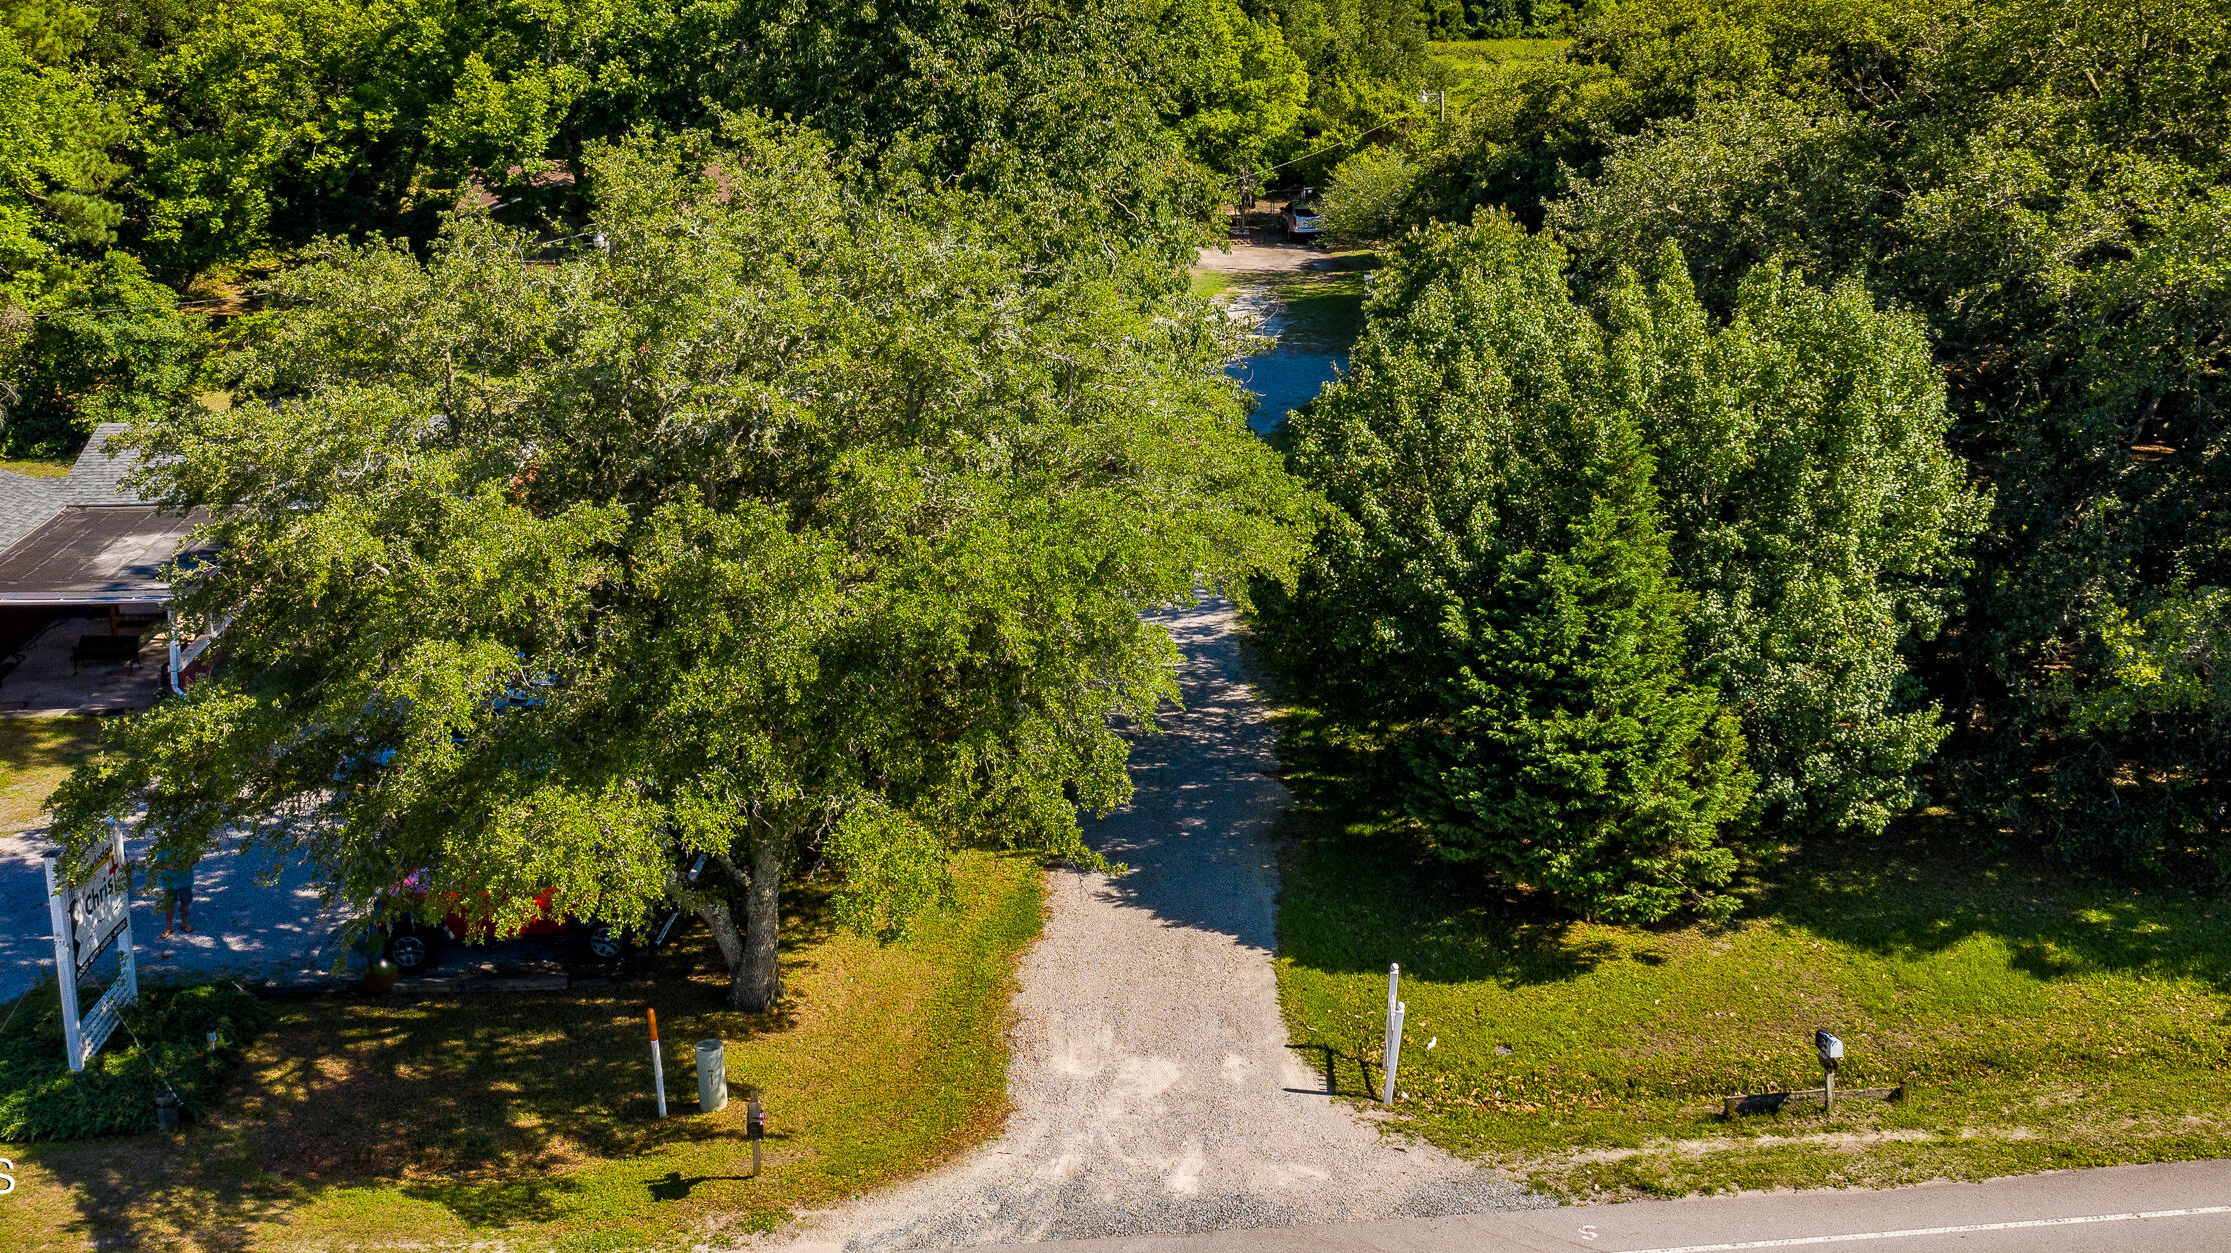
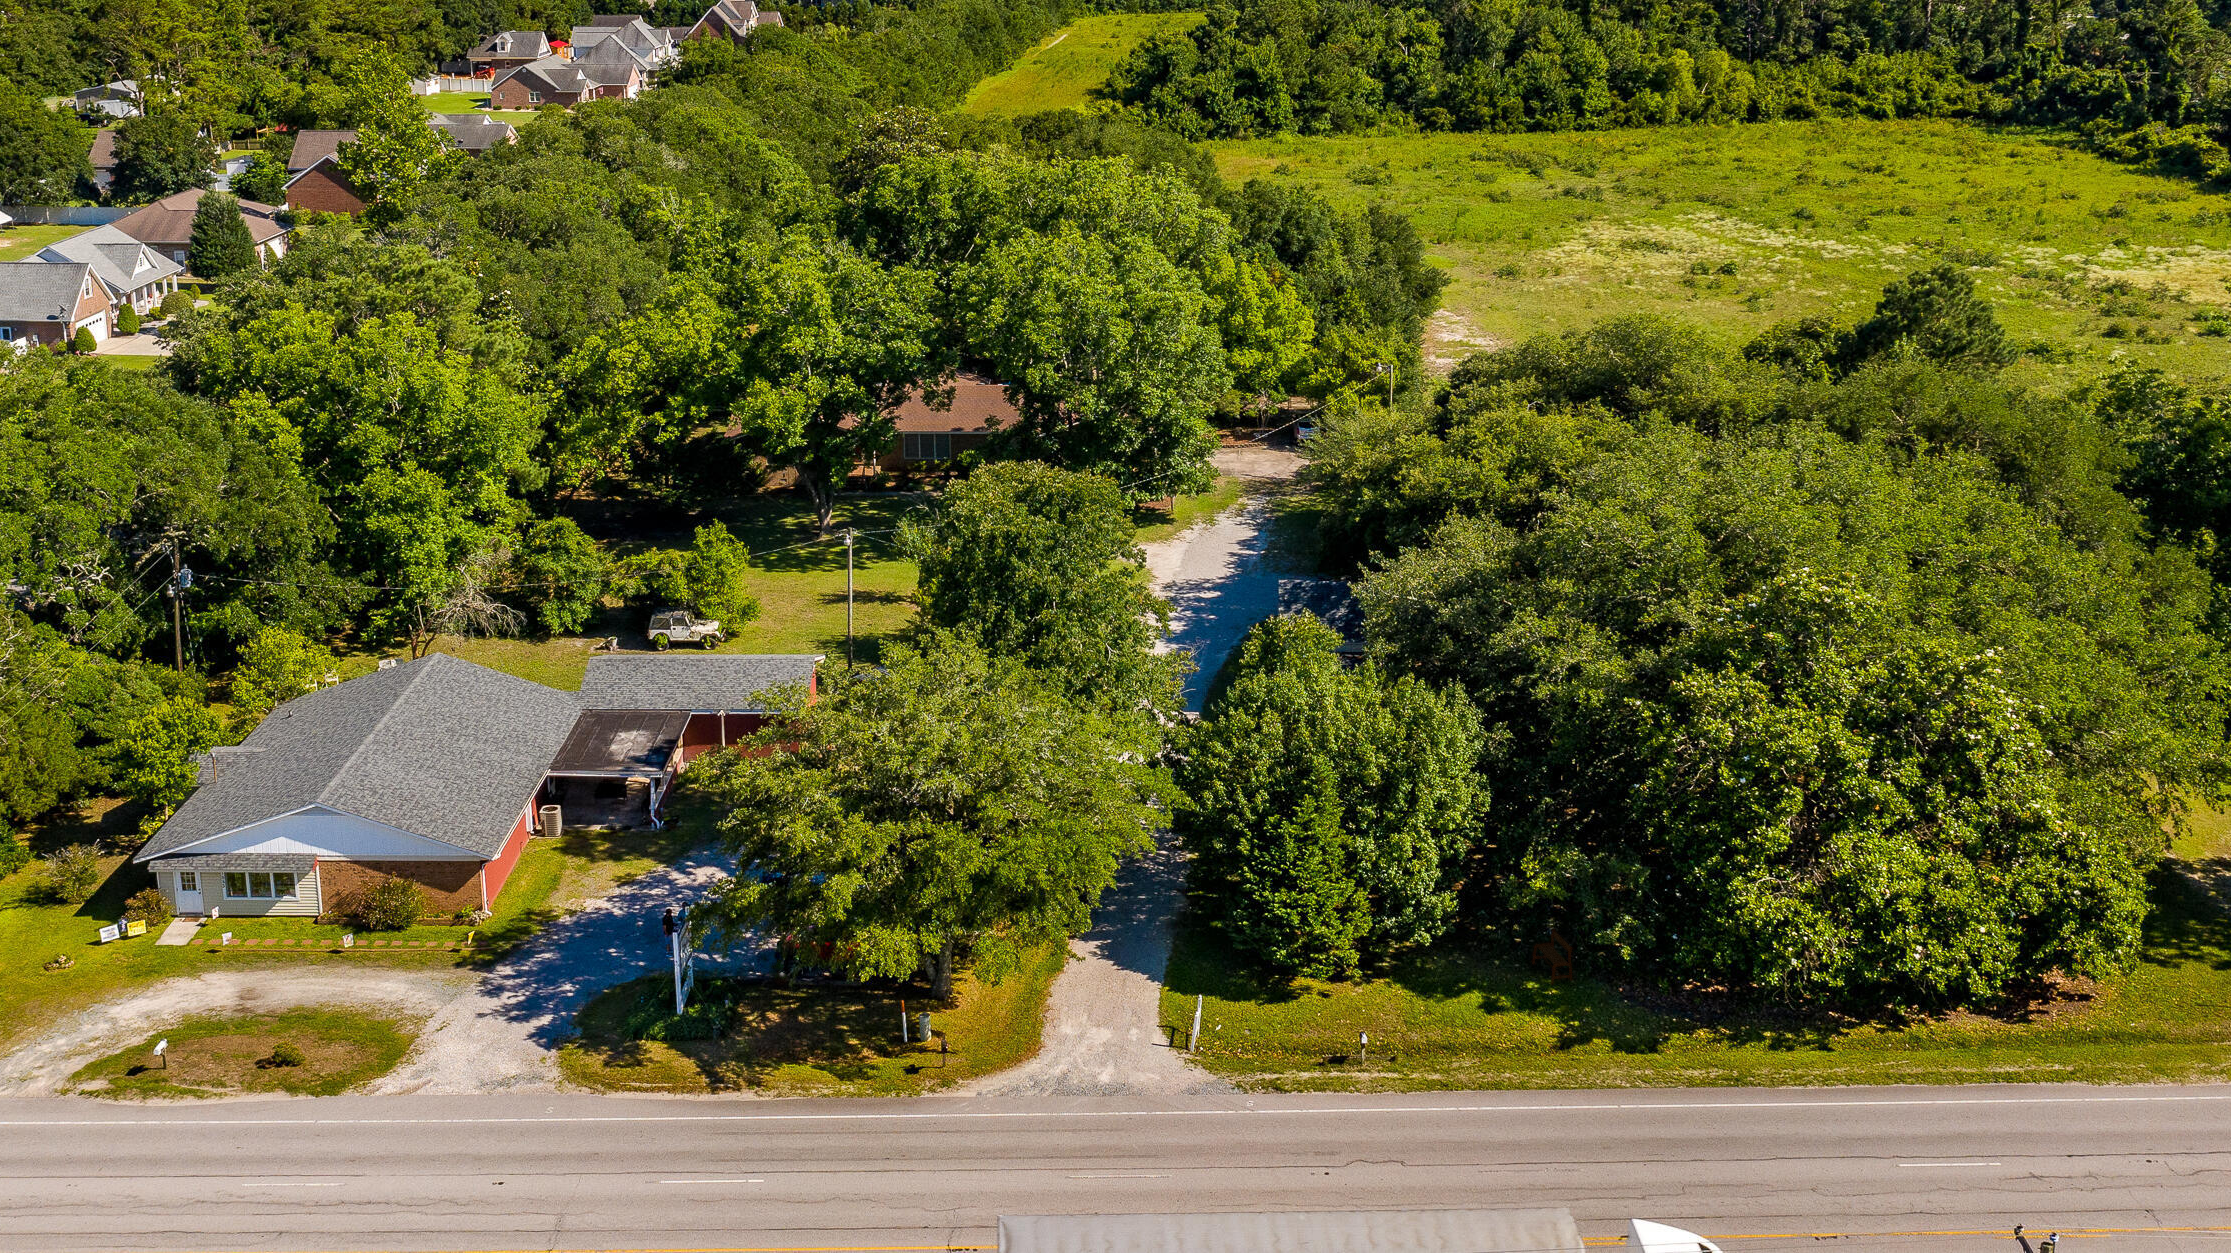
bench: none [2037,795,2152,910] -> present [1532,931,1572,984]

